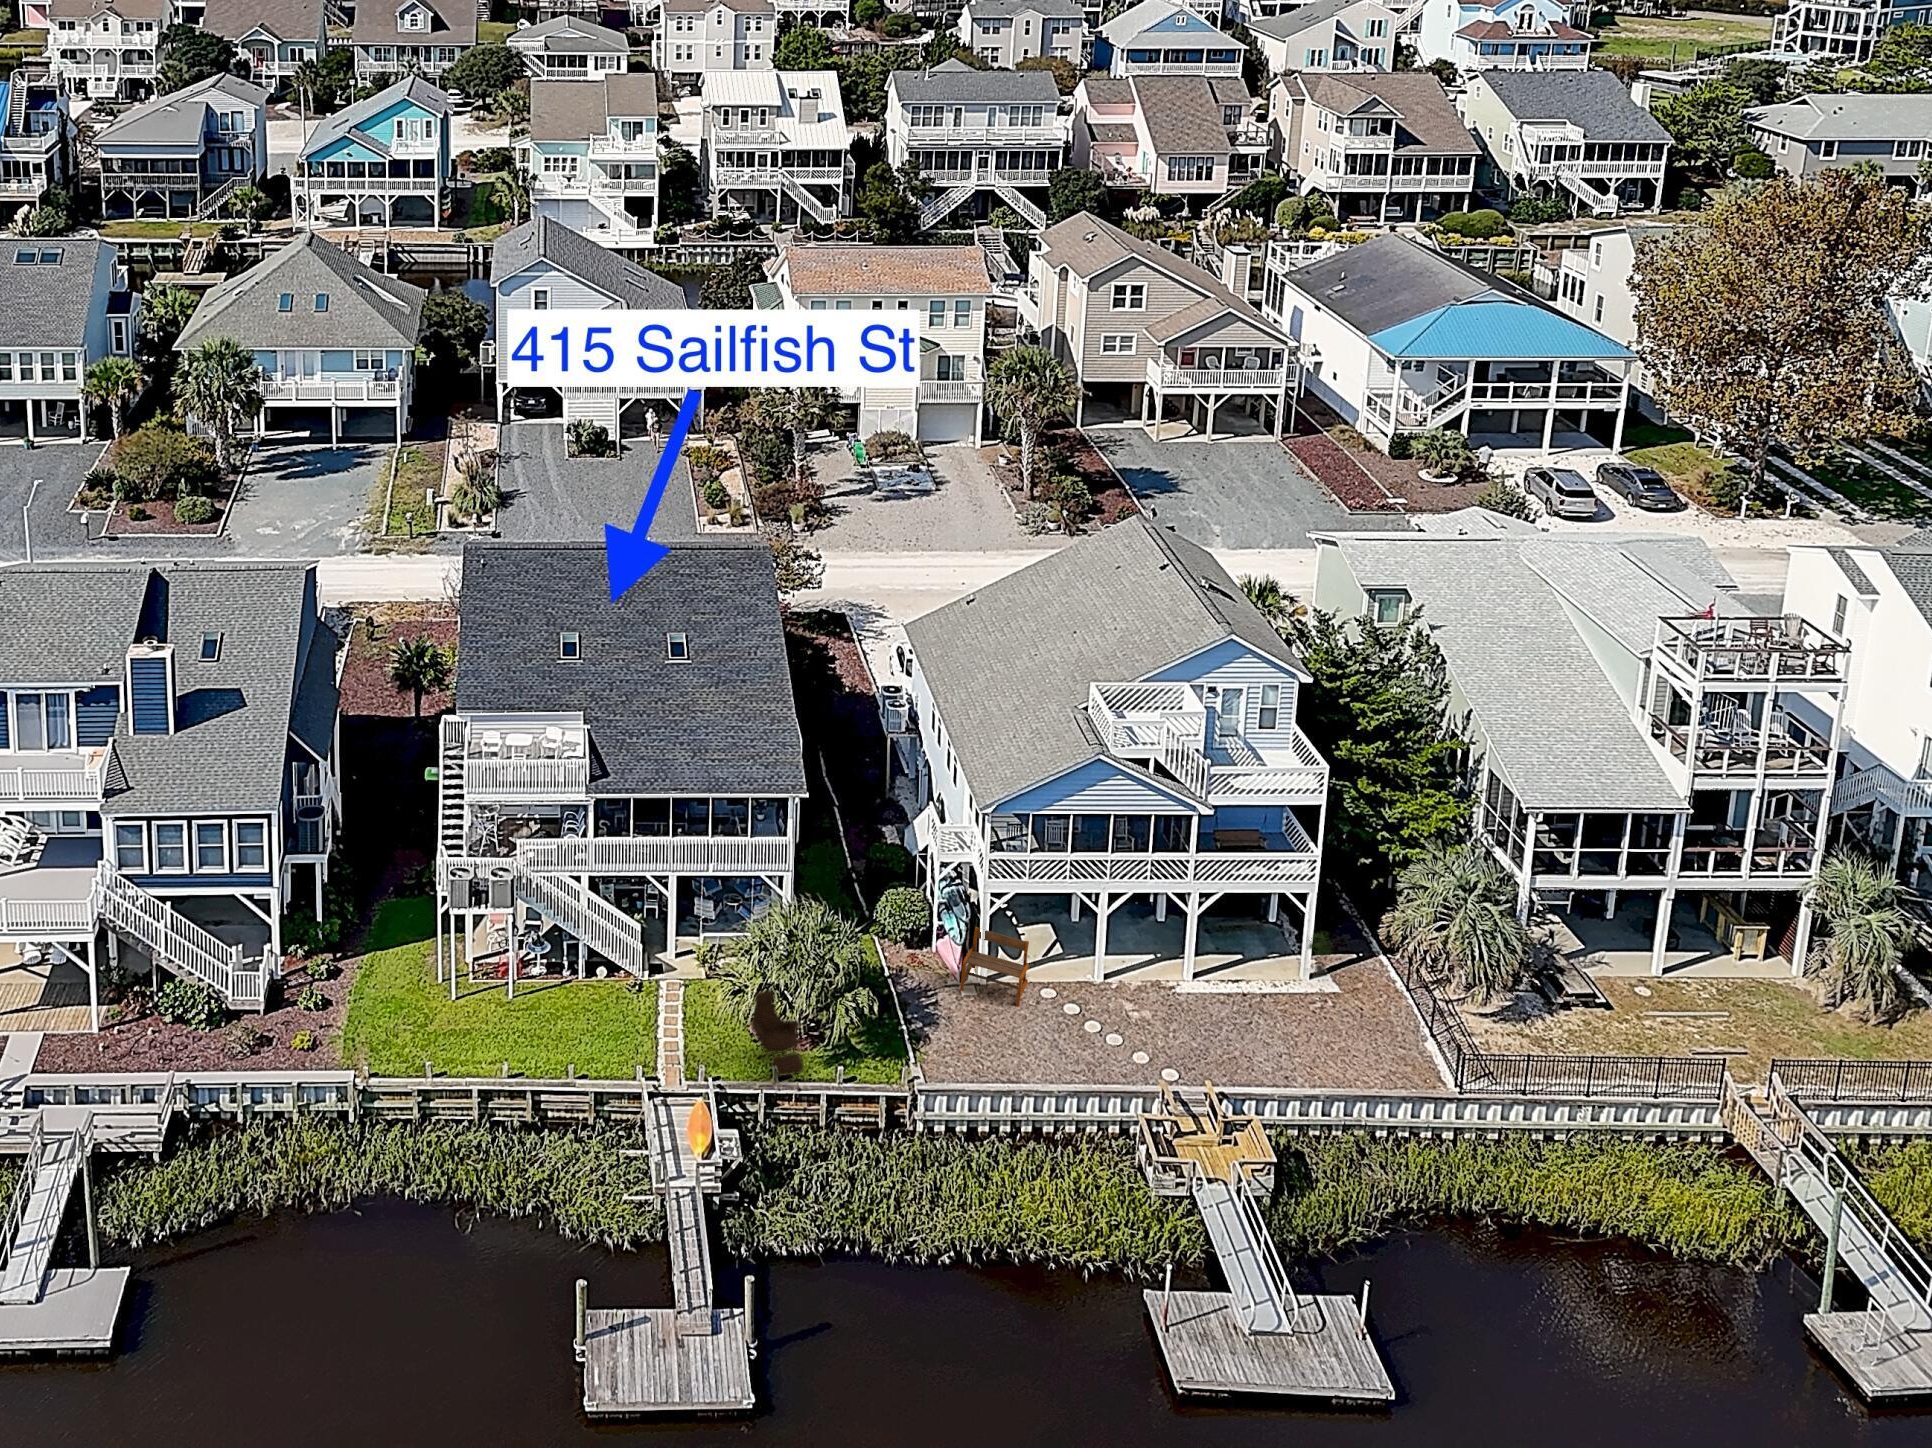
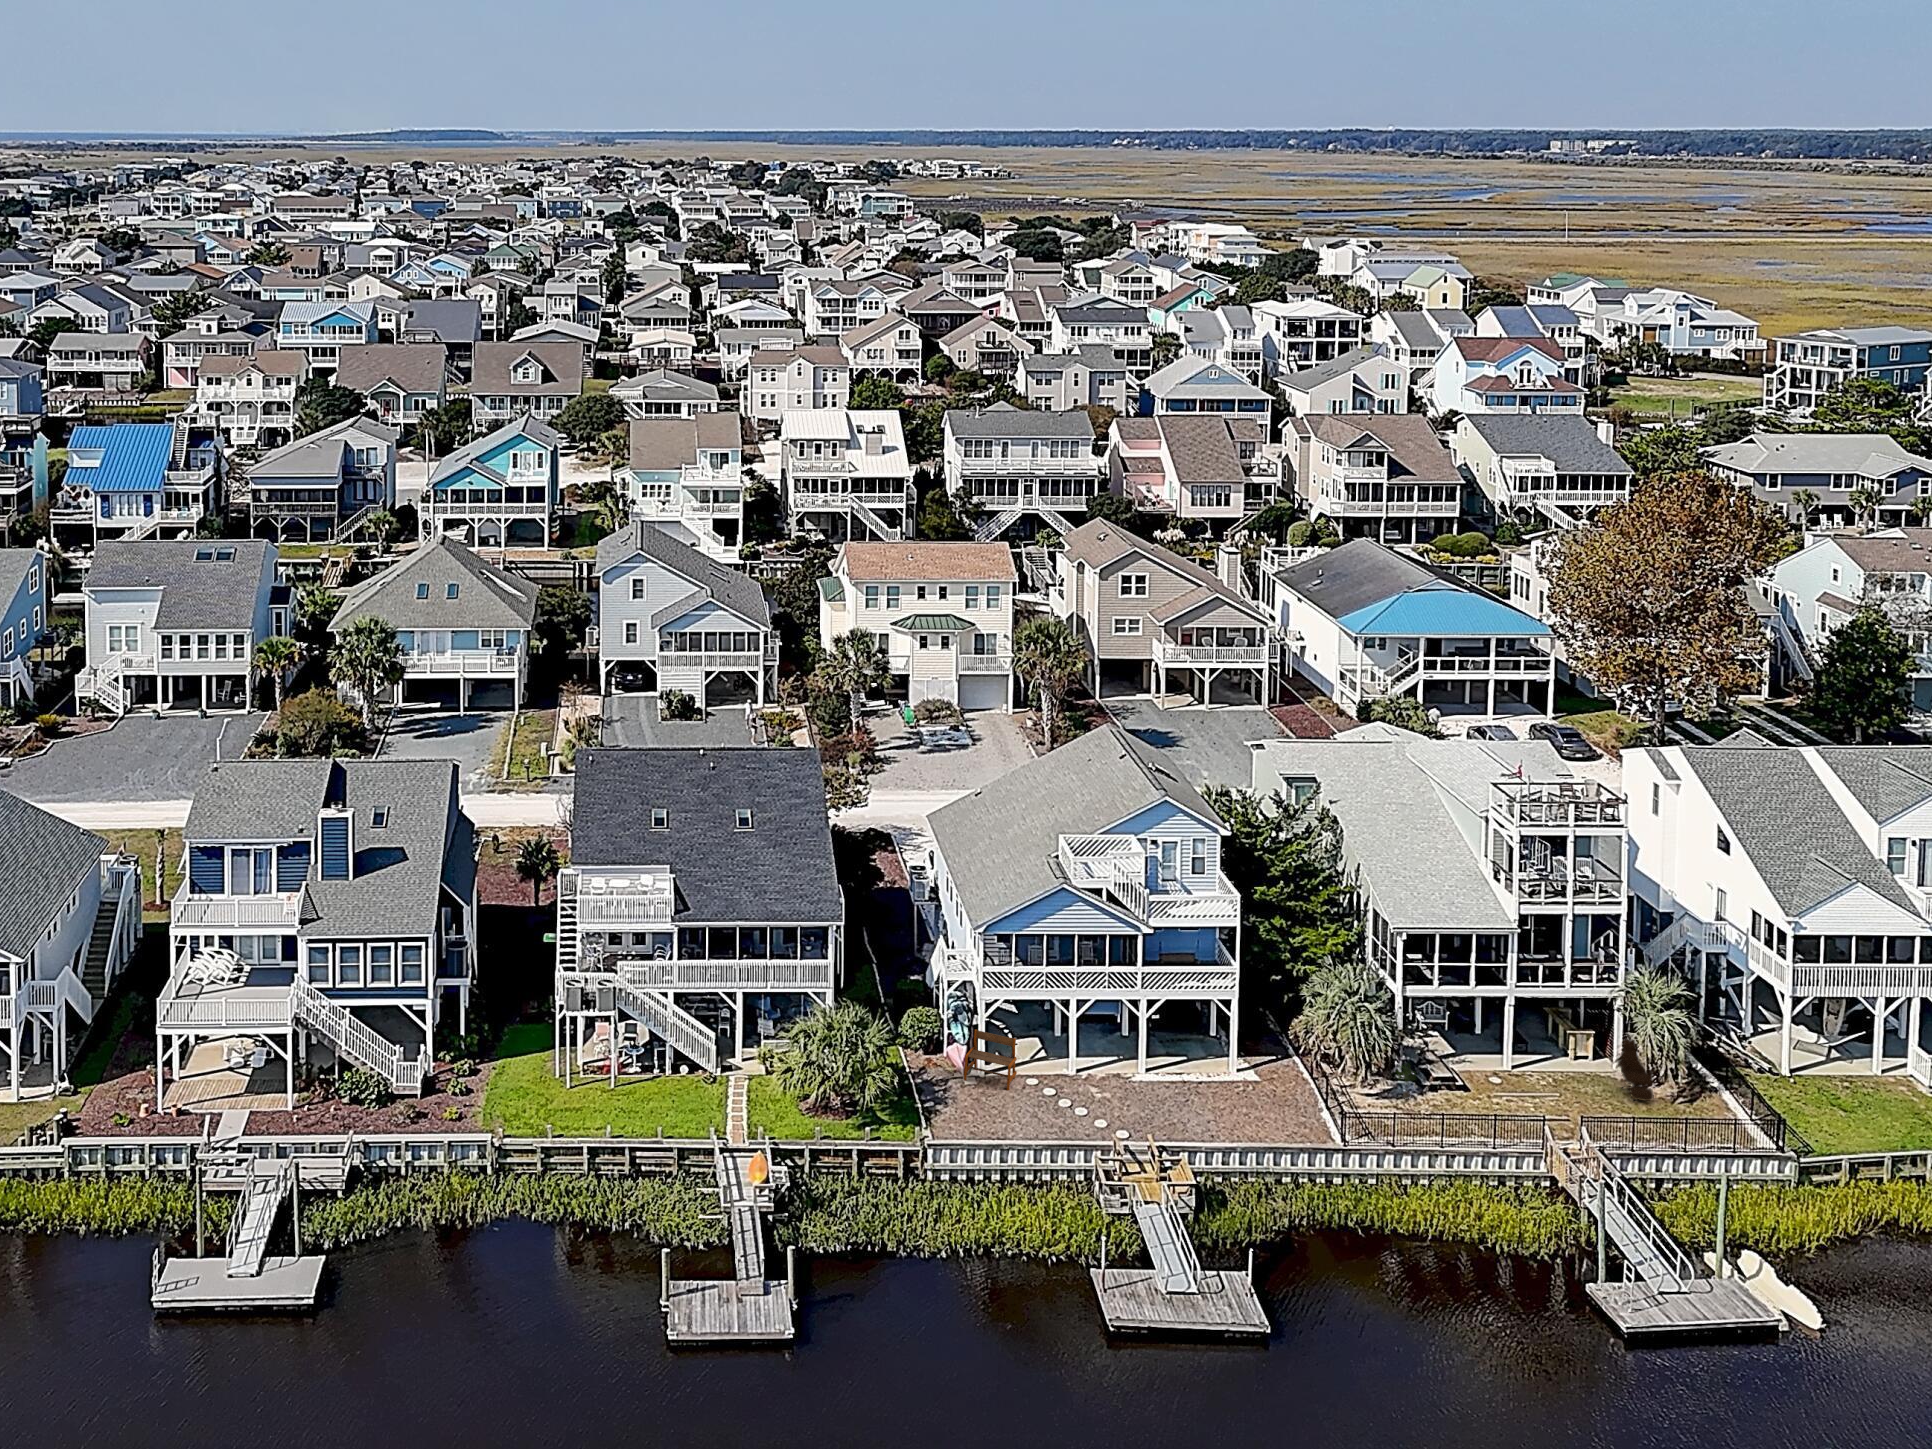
potted plant: present [1307,933,1333,974] -> present [1397,1065,1416,1099]
lounge chair: present [751,990,804,1076] -> present [1617,1039,1655,1101]

